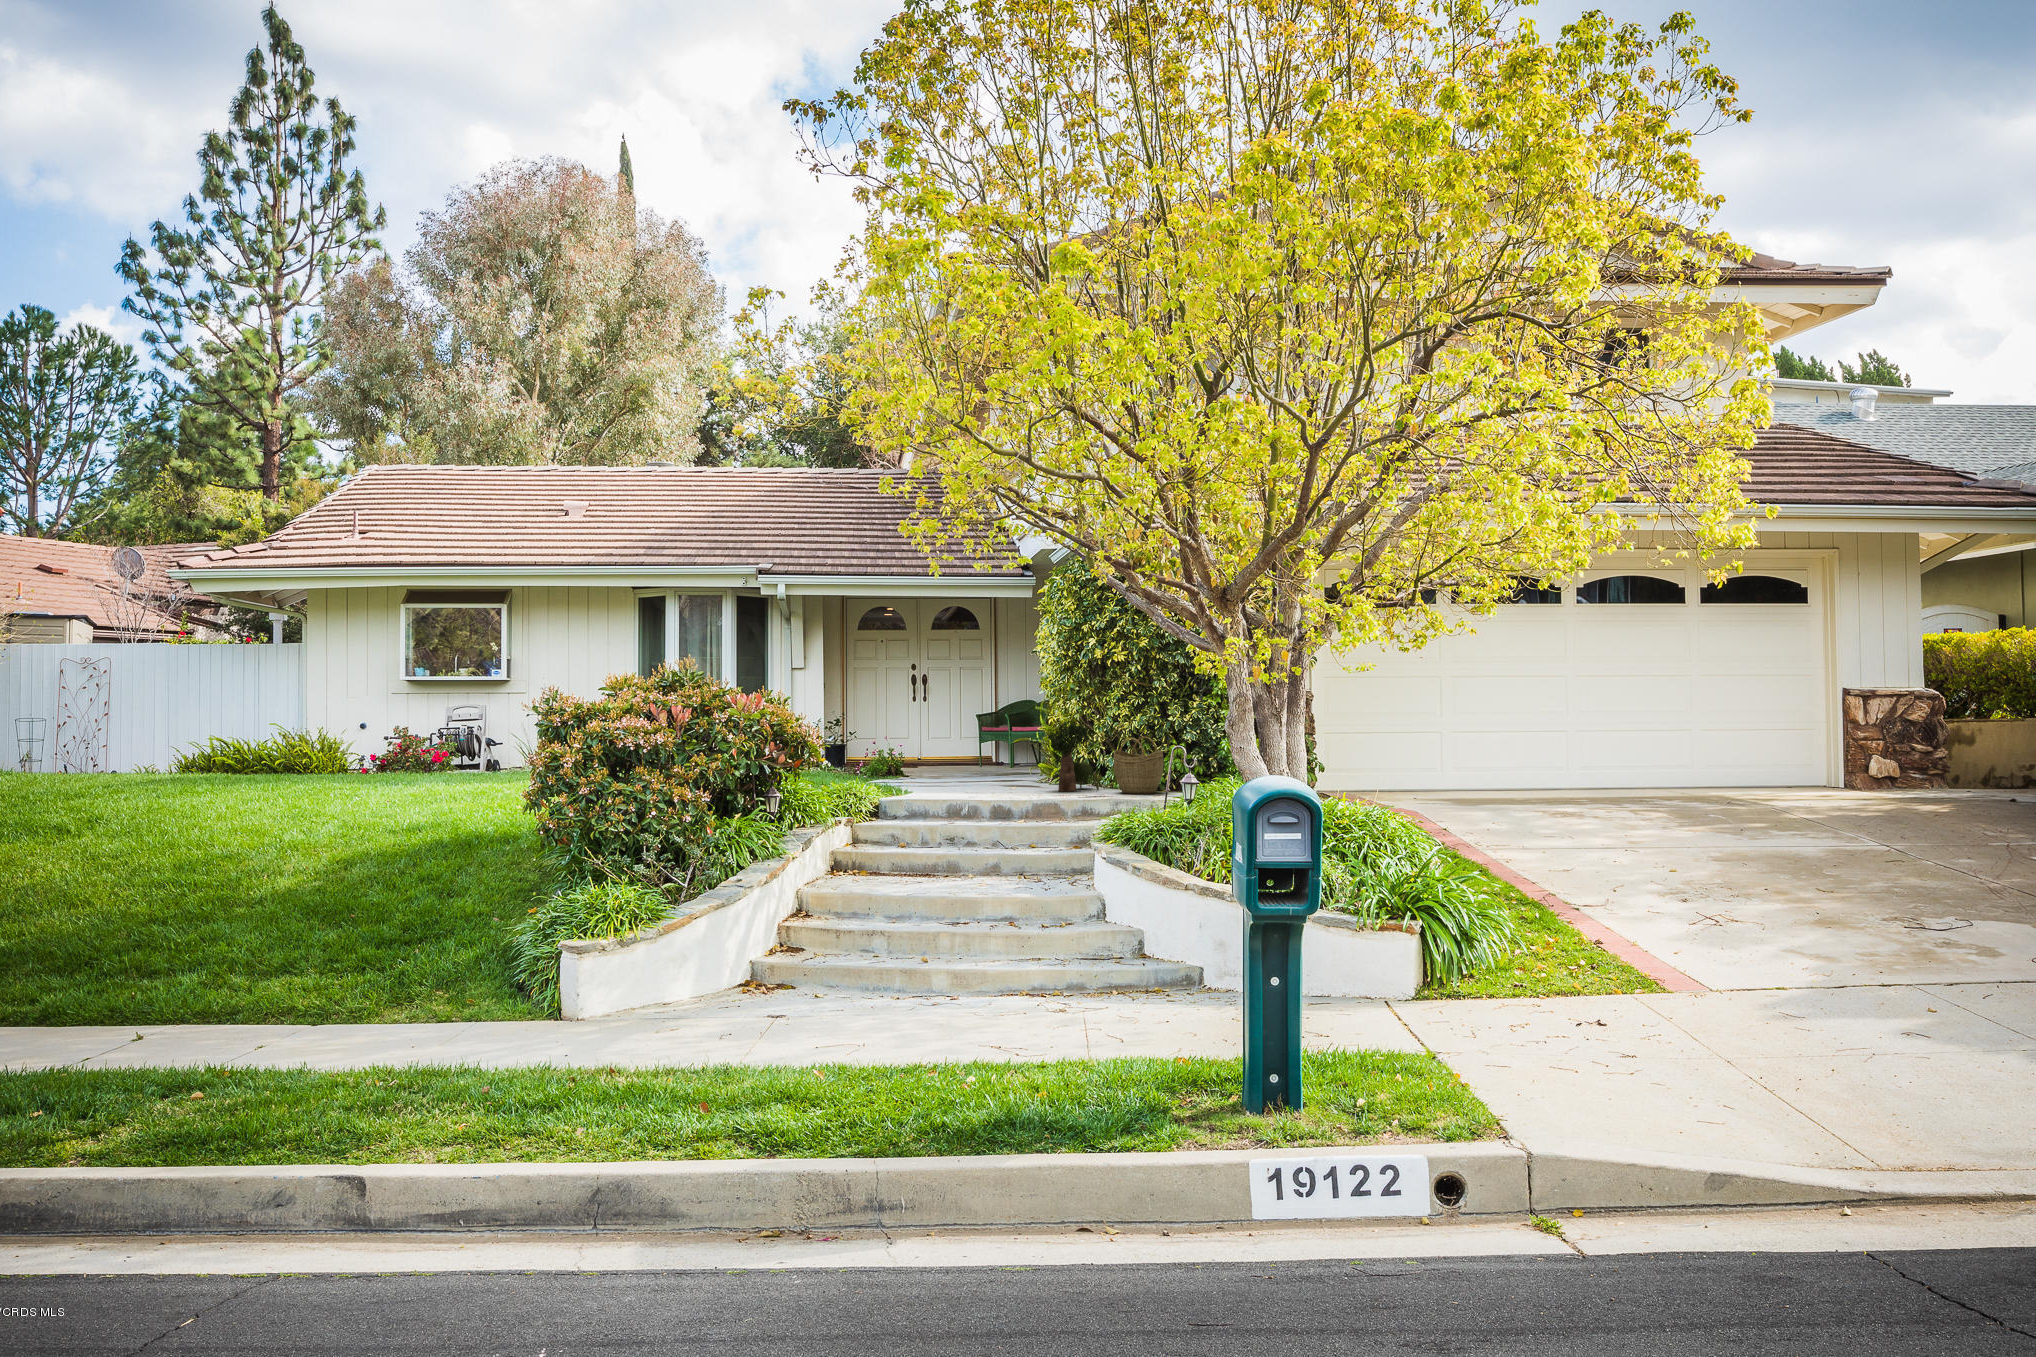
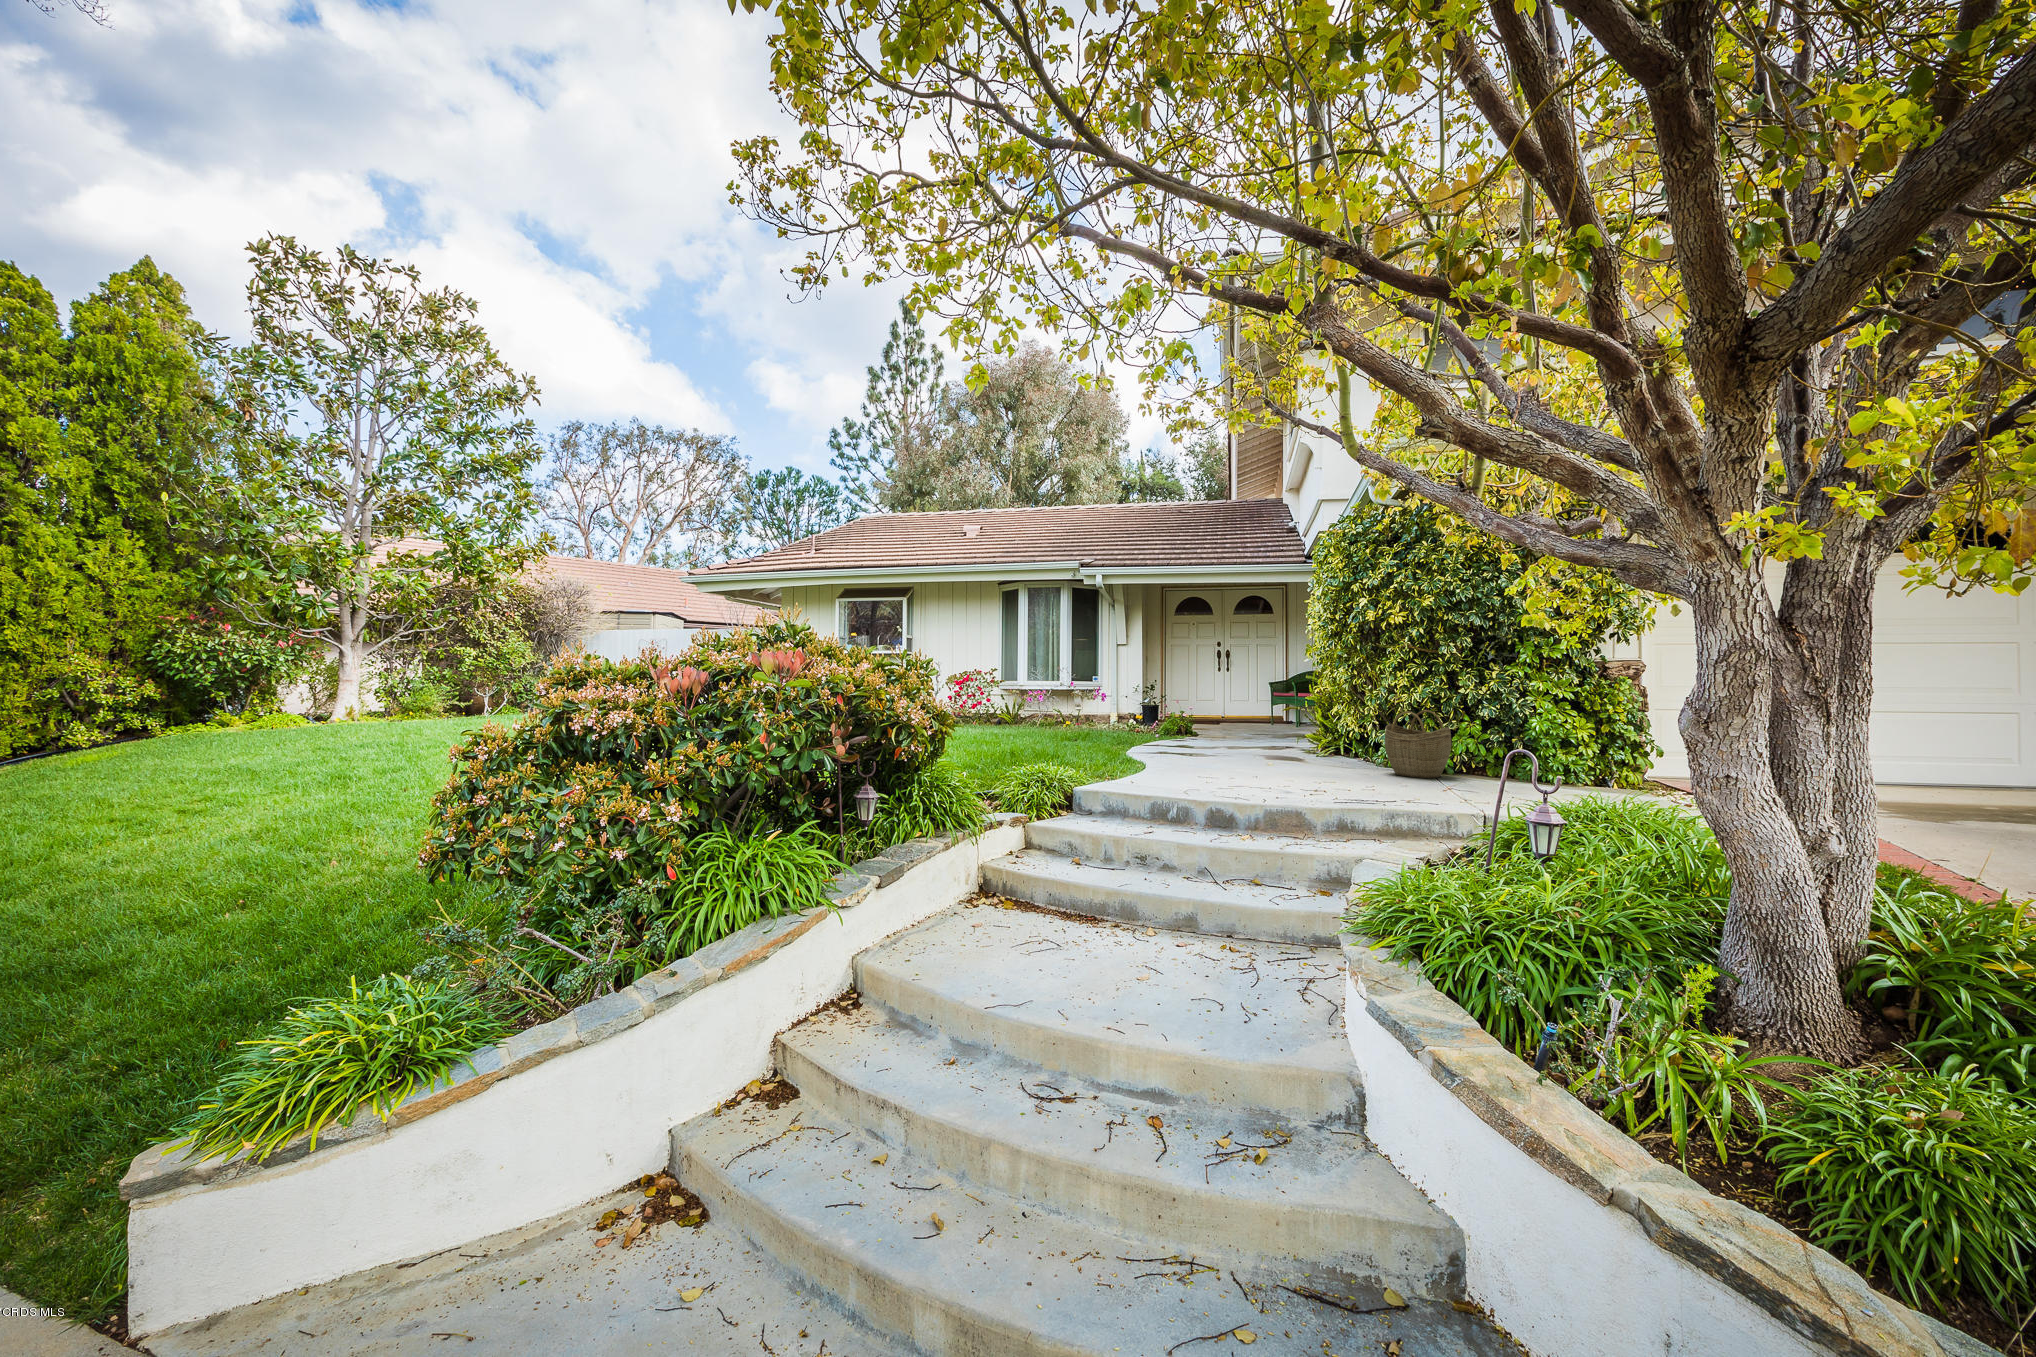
potted plant: present [1046,721,1101,791] -> none [1306,690,1371,768]

